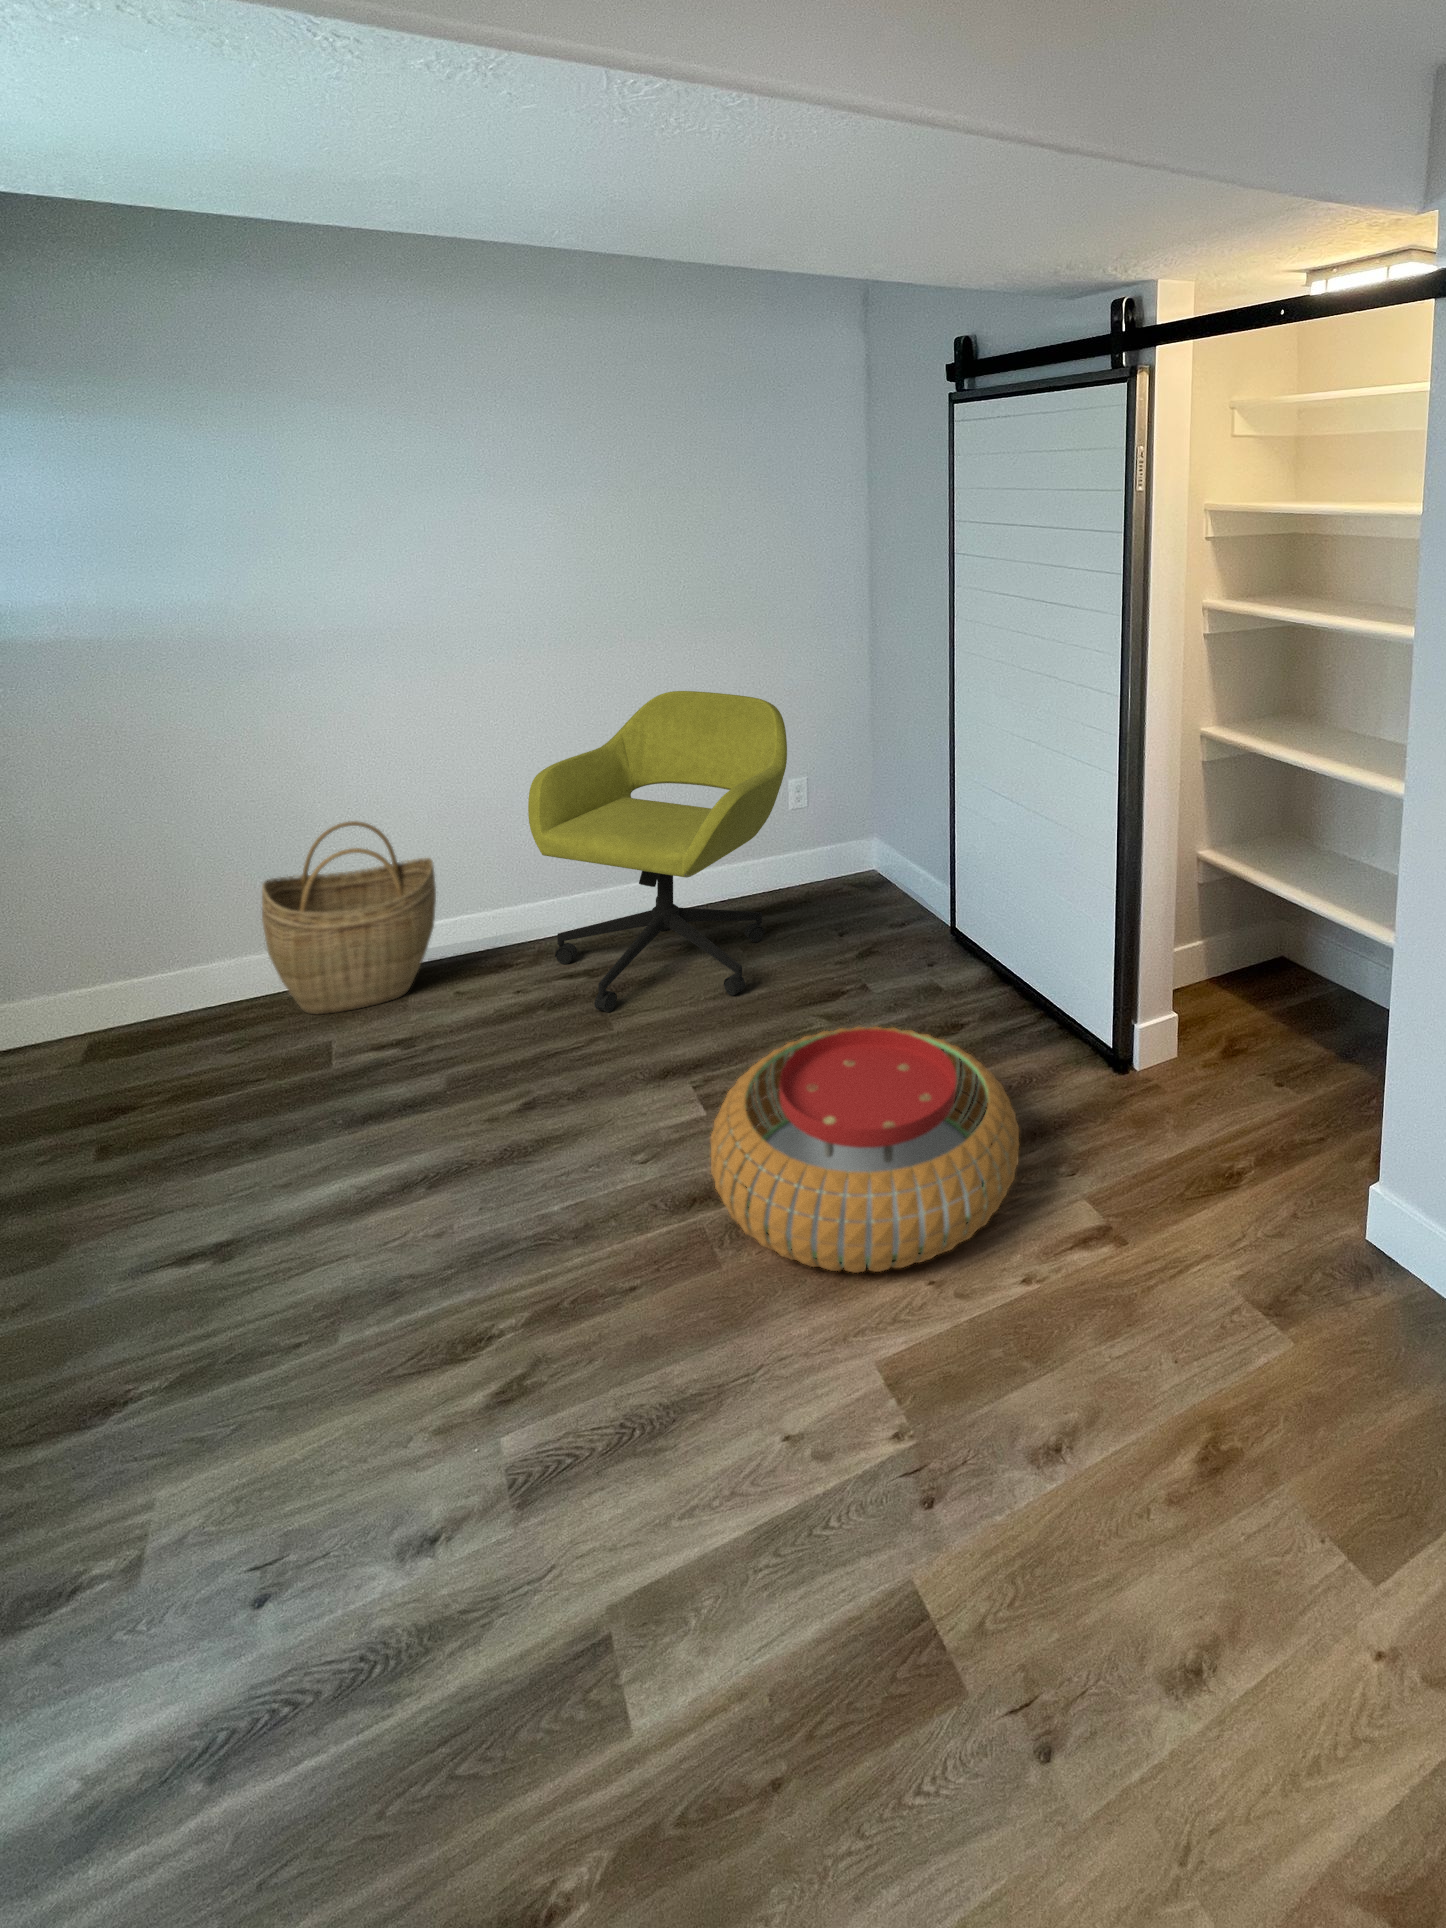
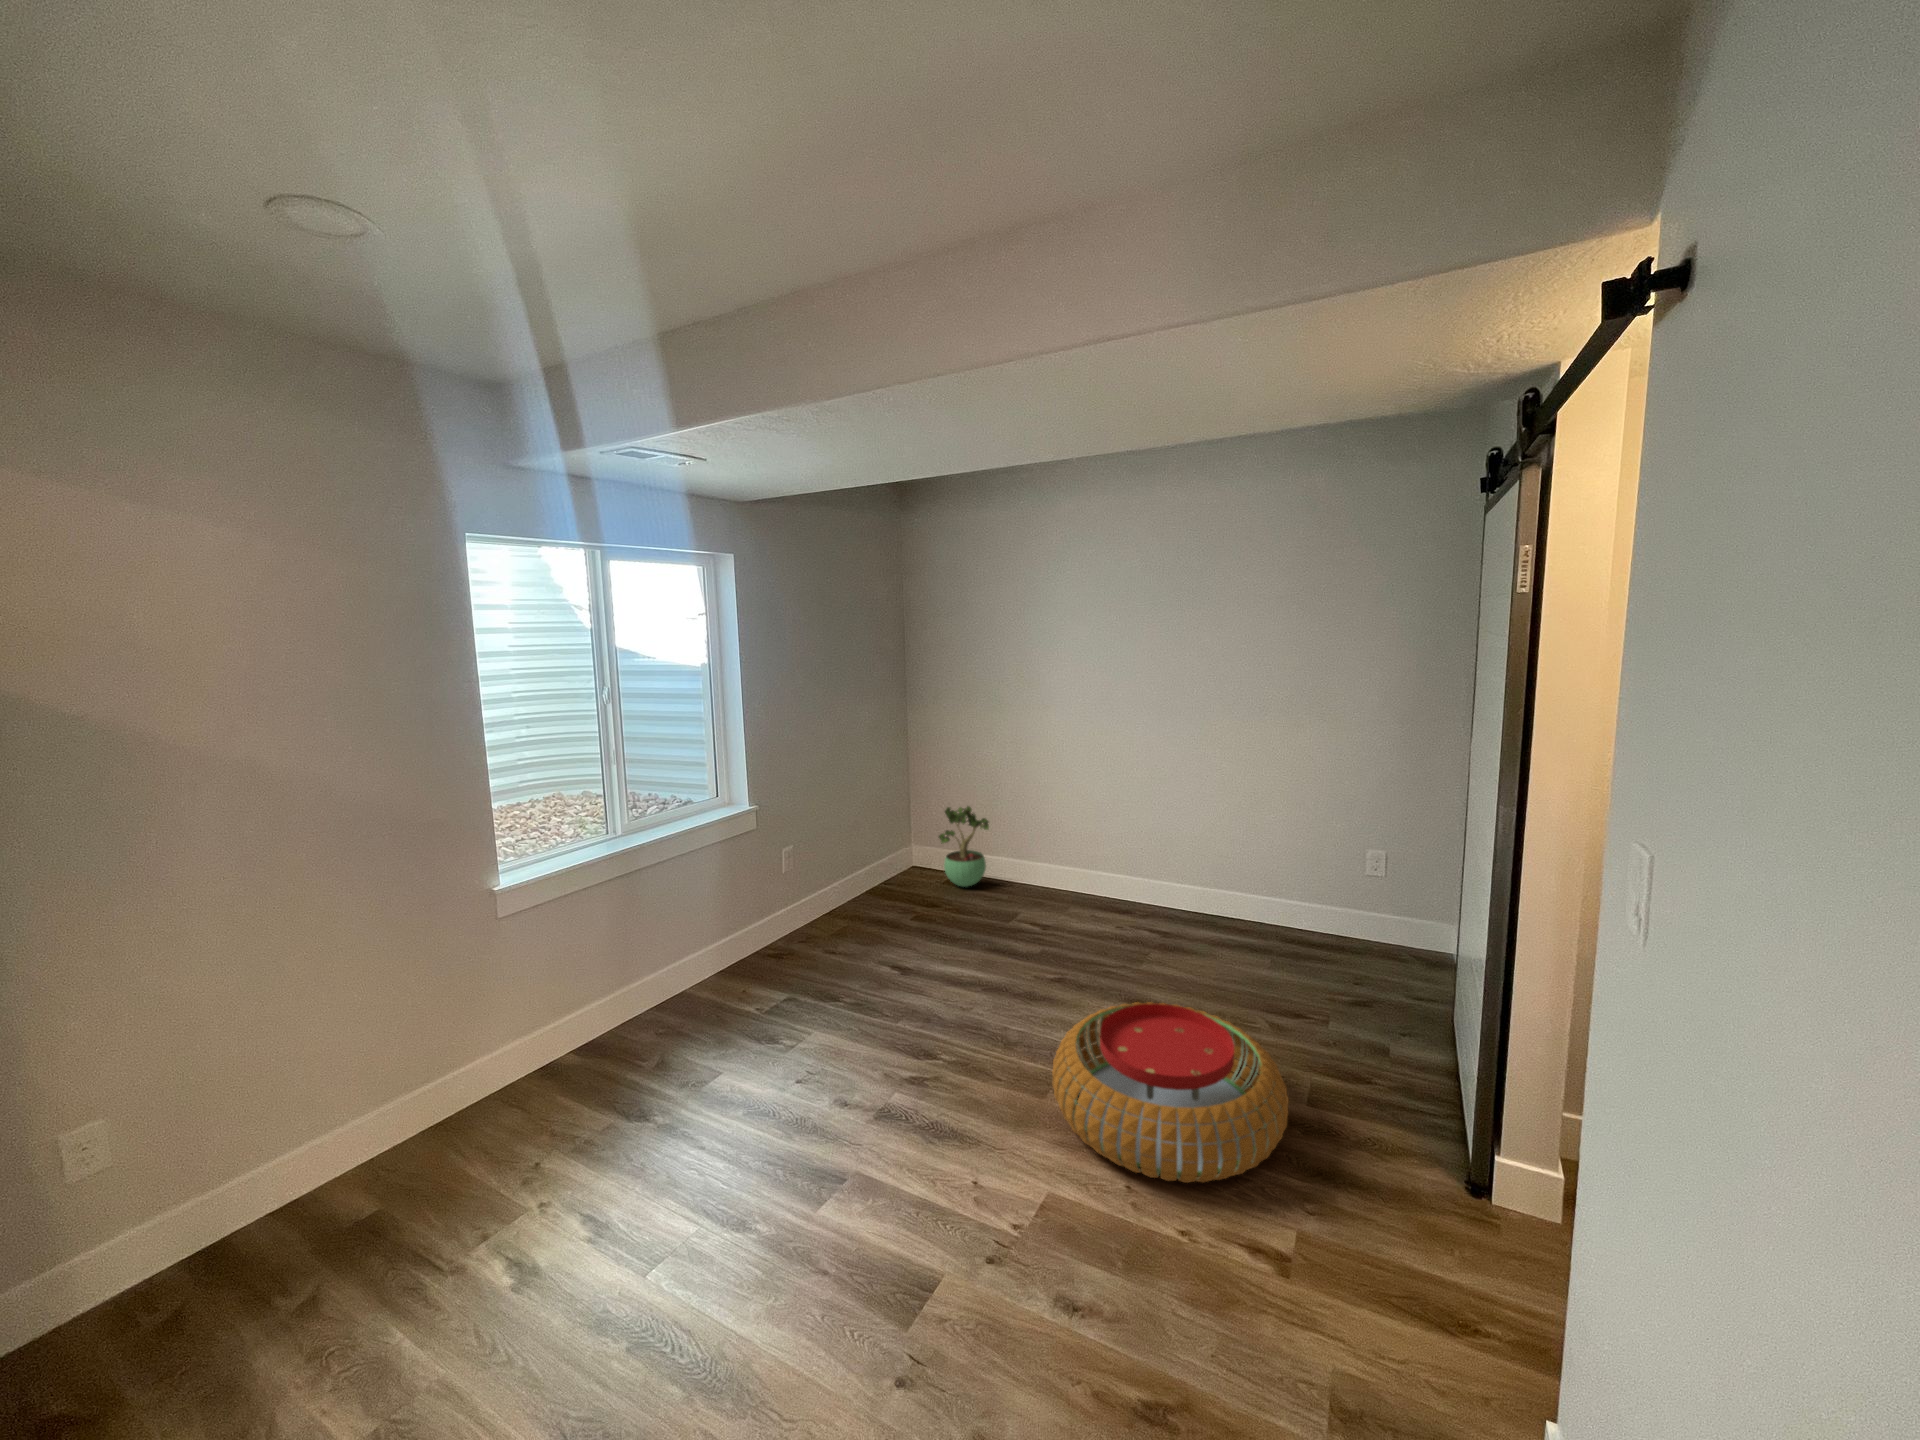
office chair: present [528,691,787,1012] -> none [1121,759,1304,980]
woven basket: present [262,821,436,1014] -> none [1007,809,1089,911]
potted plant: none [43,858,196,1036] -> present [939,806,989,887]

